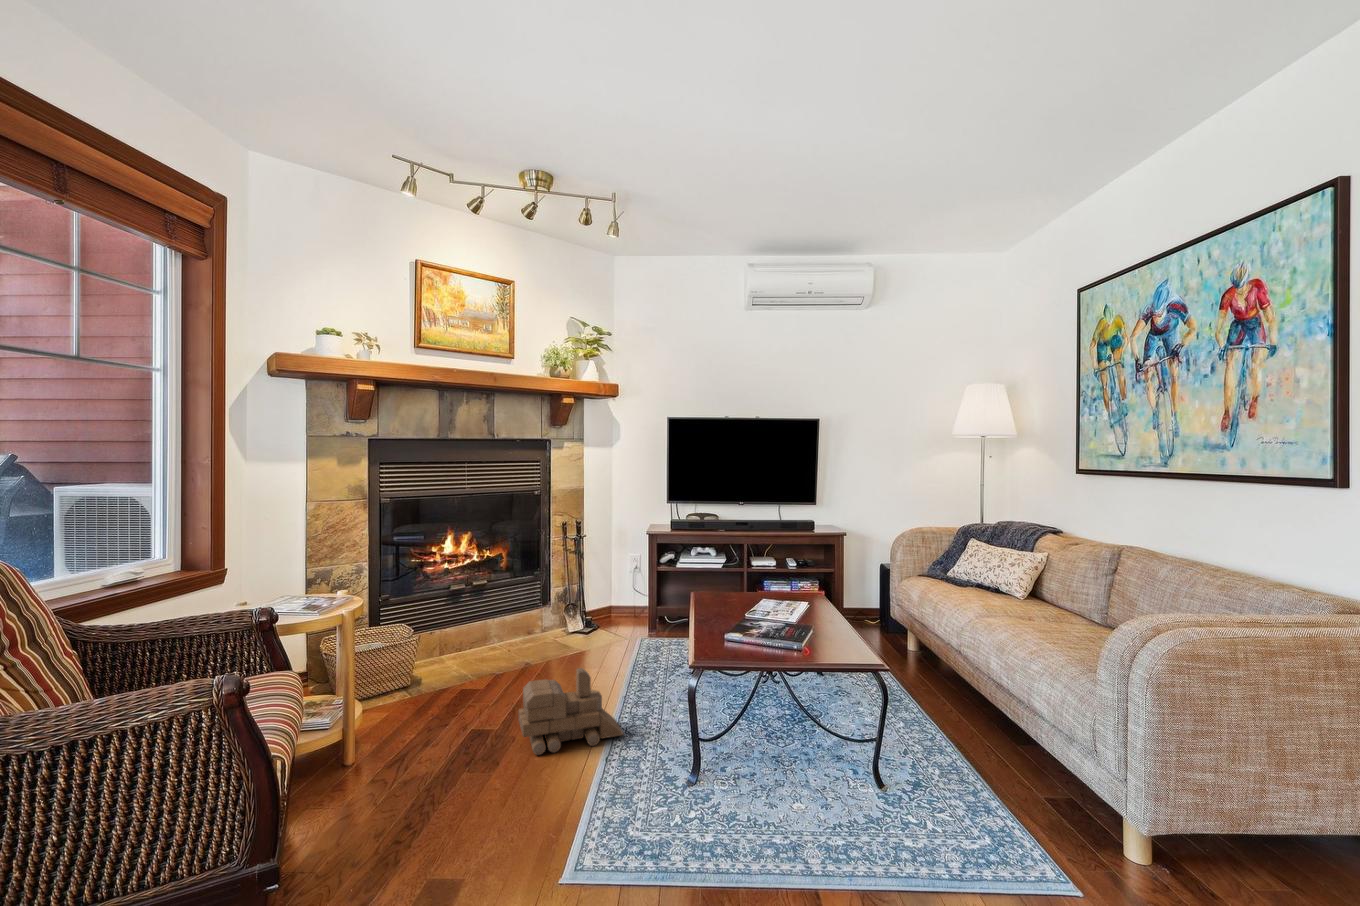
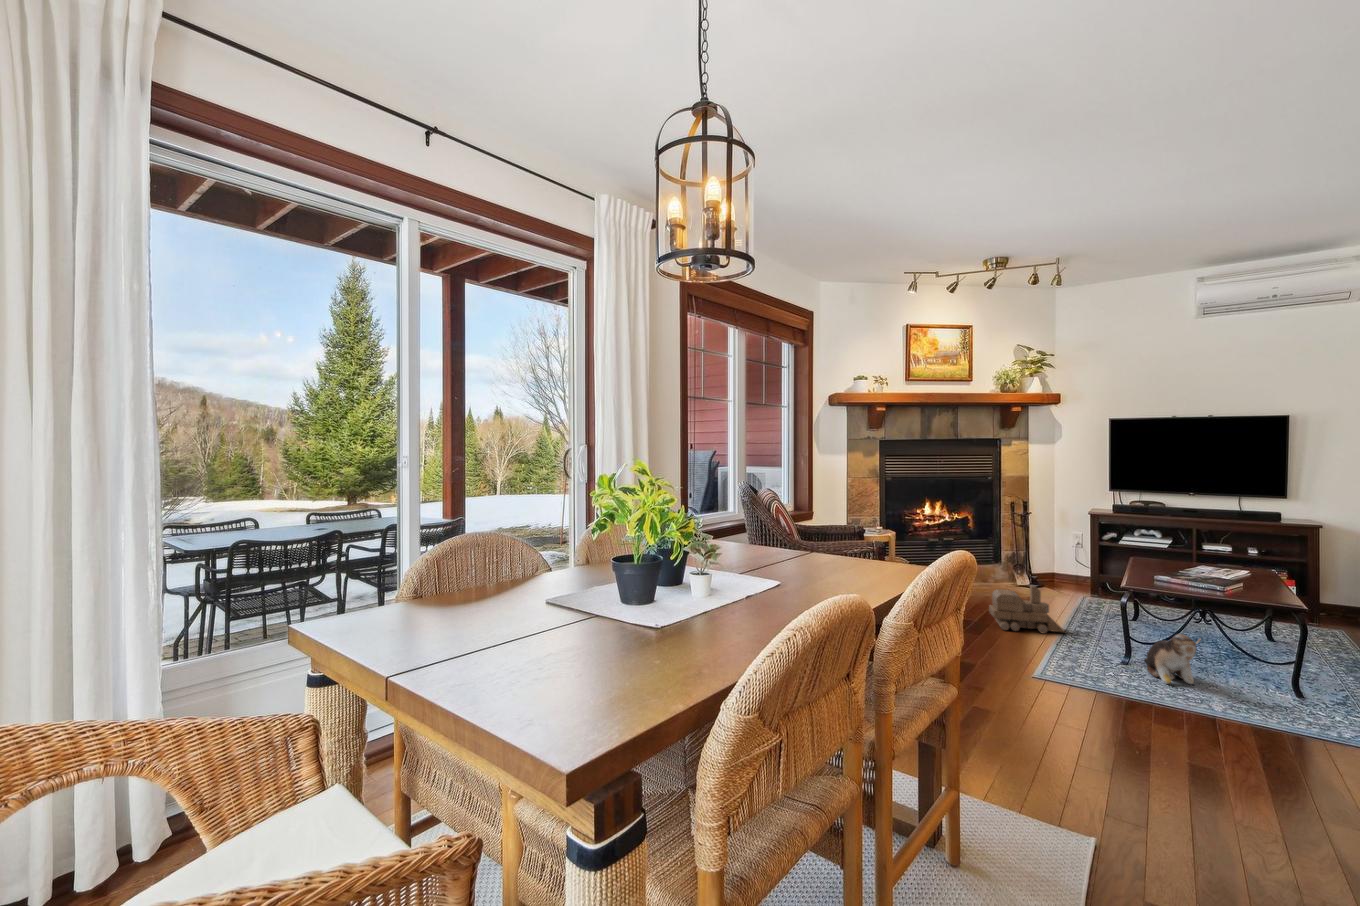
plush toy: none [725,759,809,844] -> present [1144,634,1200,684]

